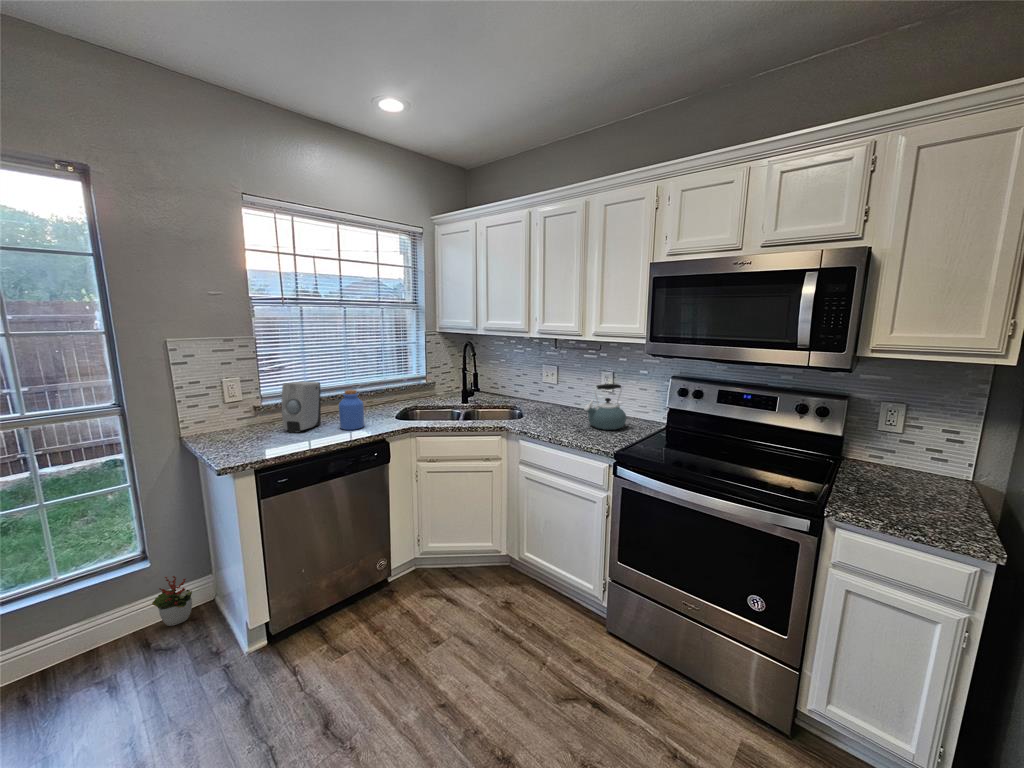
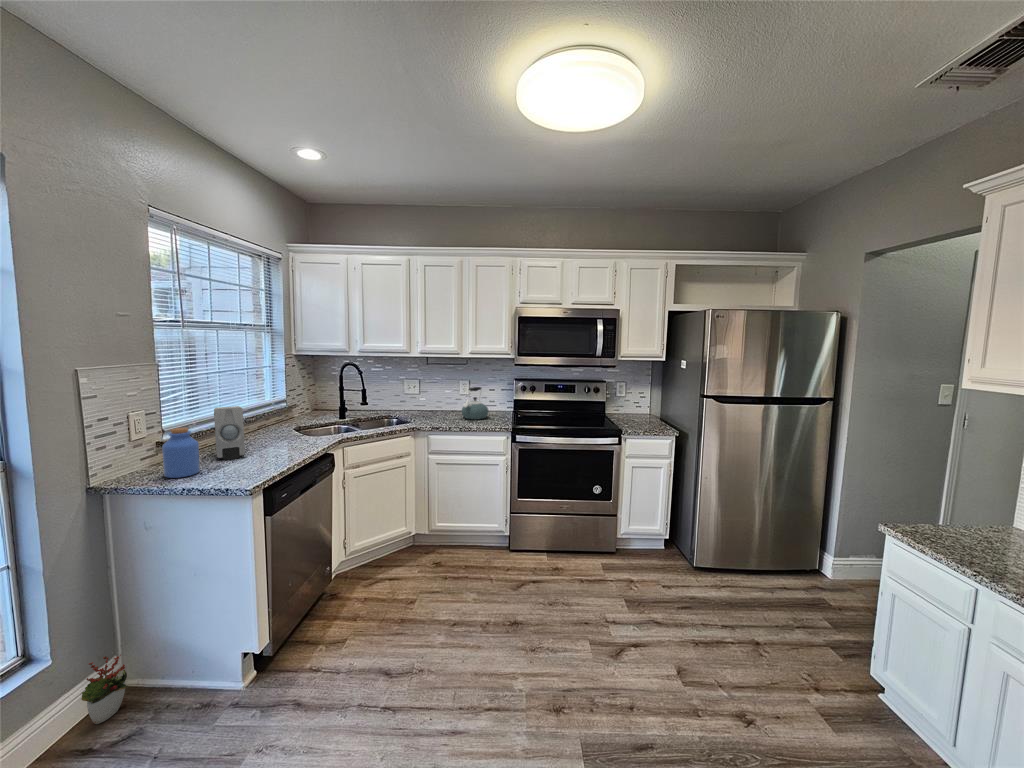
jar: present [339,390,365,430] -> present [162,428,200,478]

